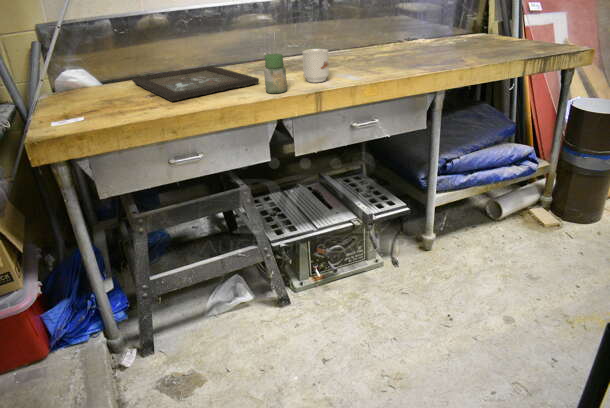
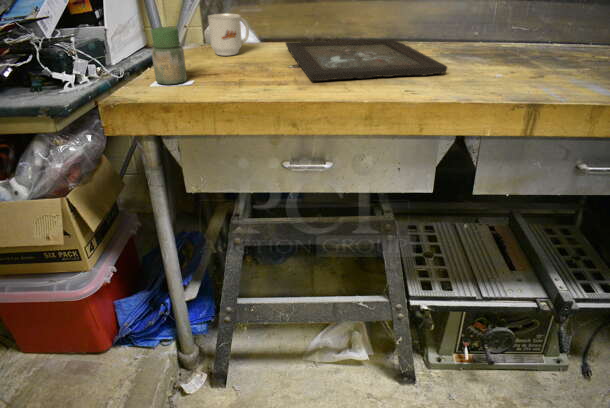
mug: present [302,49,329,83] -> present [208,14,249,56]
jar: present [264,54,287,93] -> present [151,27,187,84]

